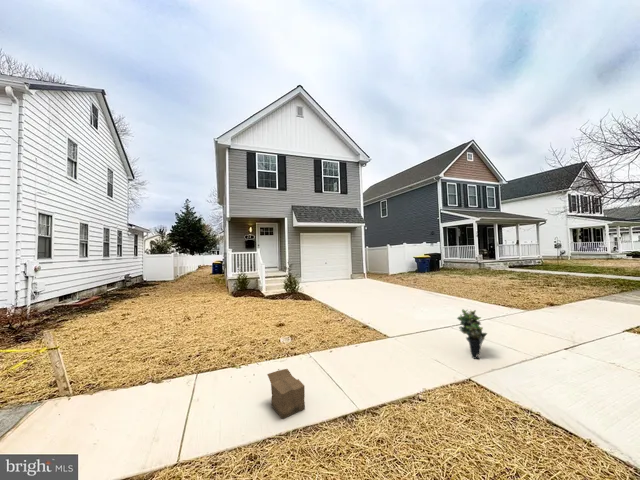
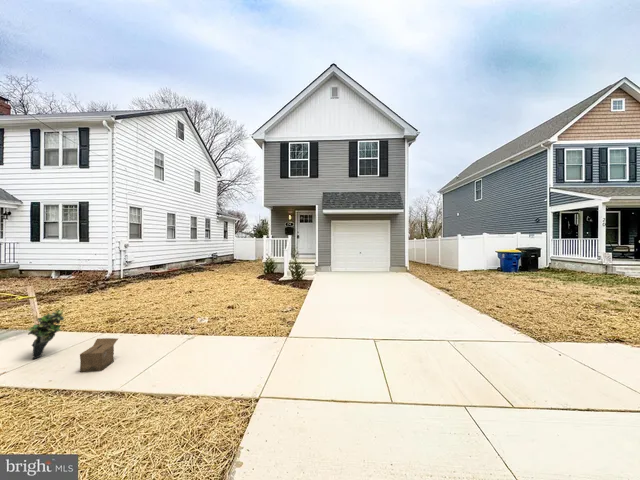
potted plant: present [457,309,487,359] -> present [28,310,64,359]

